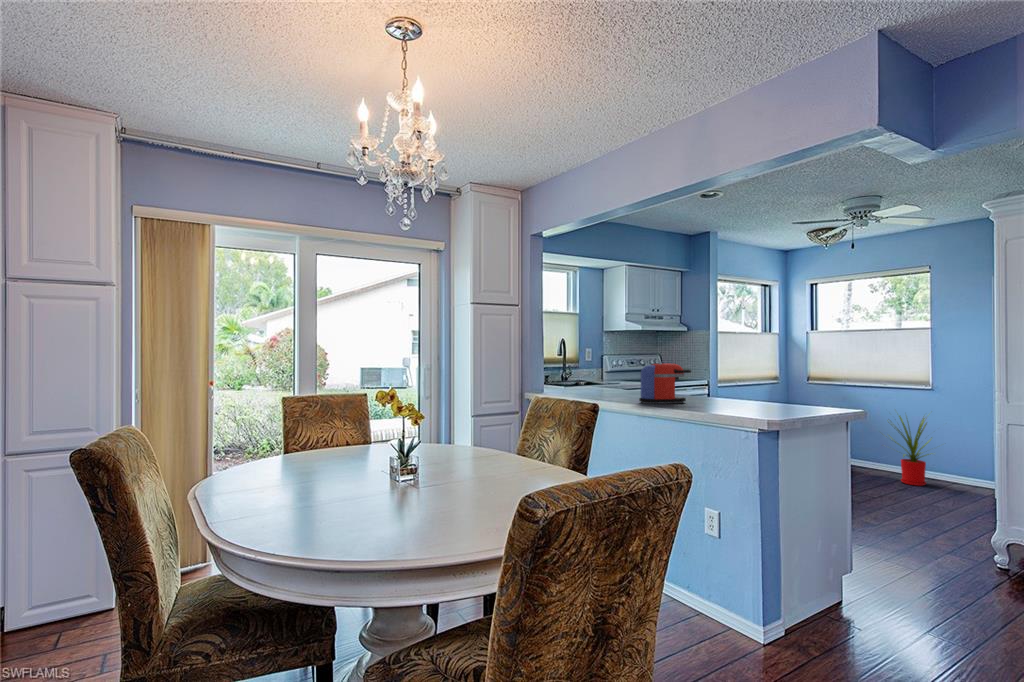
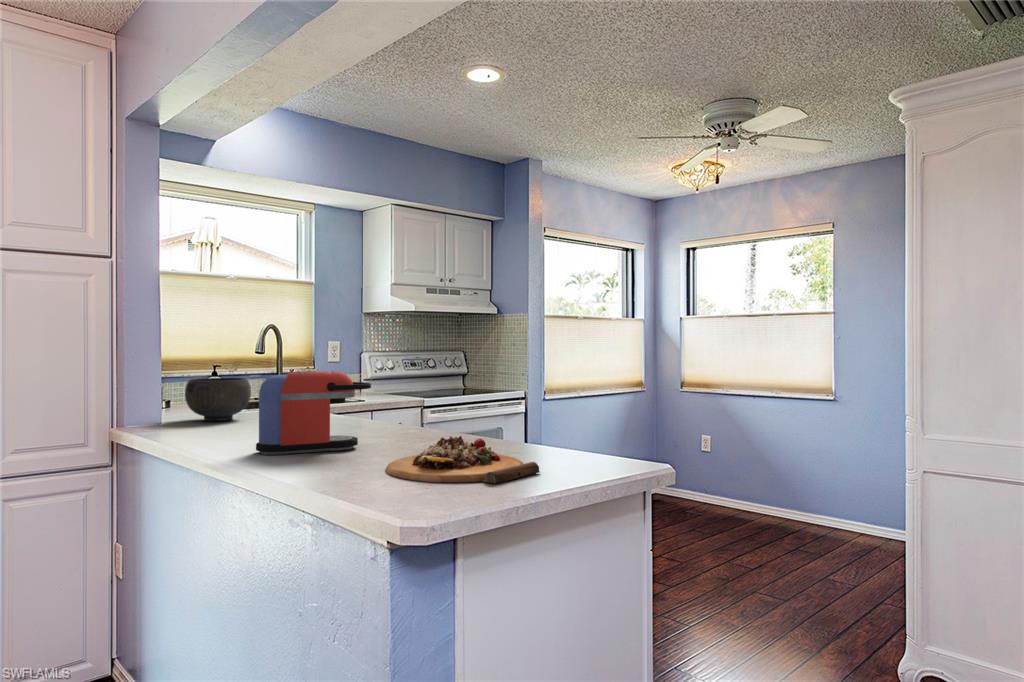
bowl: none [555,368,588,391] -> present [185,378,251,421]
cutting board: none [722,395,806,415] -> present [386,436,540,484]
house plant: present [891,416,929,486] -> none [762,426,850,537]

